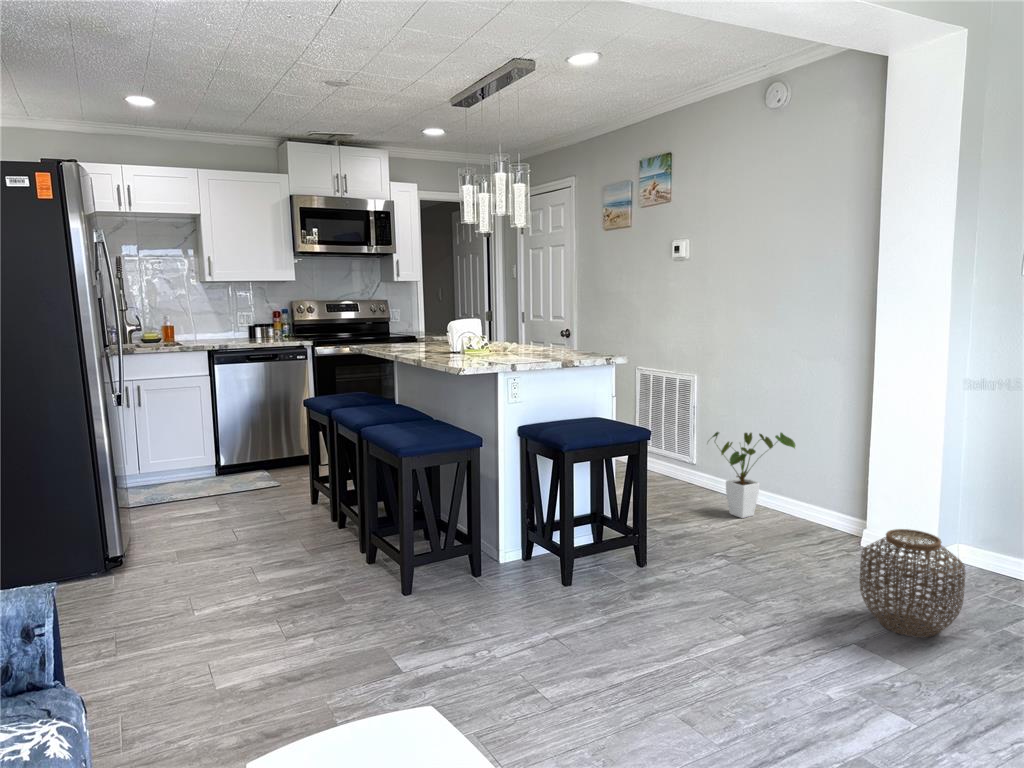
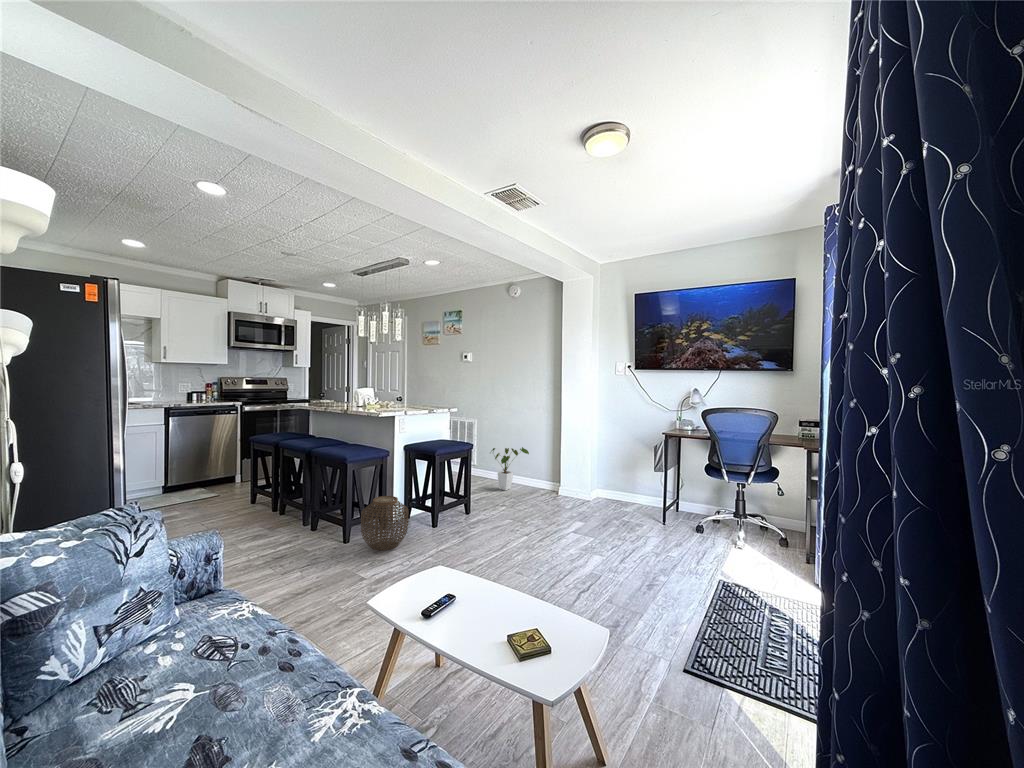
woven basket: present [860,529,965,637] -> present [361,496,409,551]

